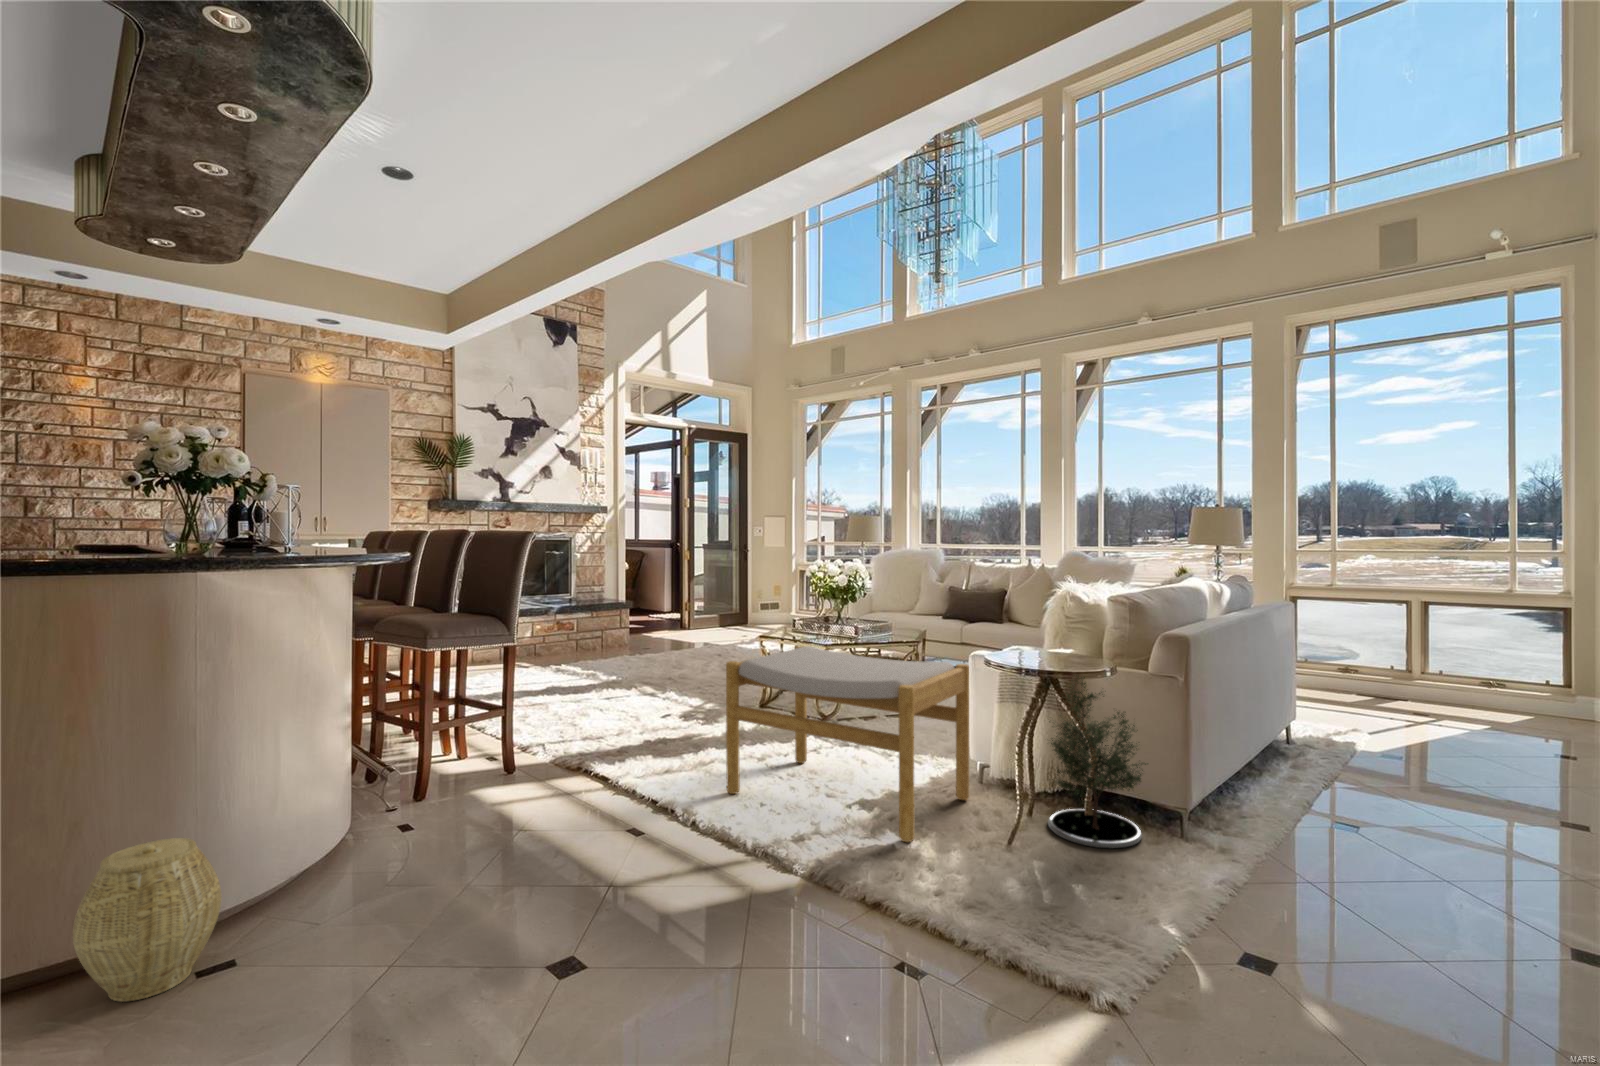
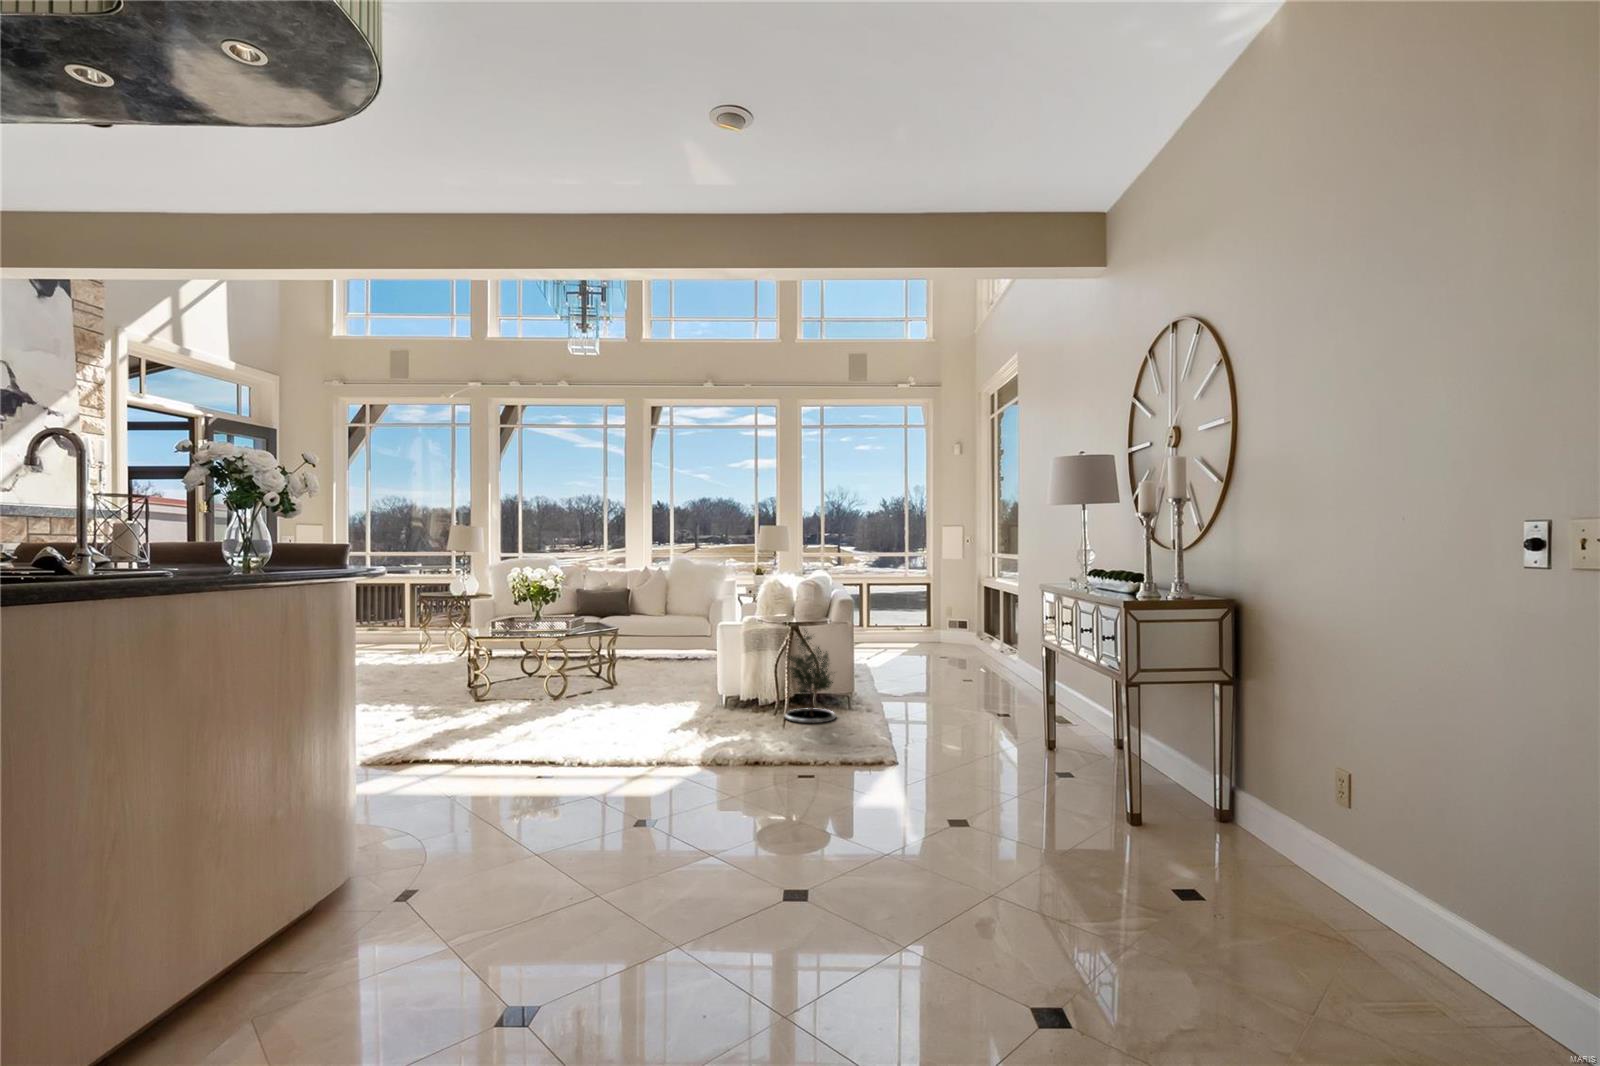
footstool: present [726,646,969,842] -> none [572,628,736,748]
woven basket: present [73,838,222,1002] -> none [317,802,425,936]

